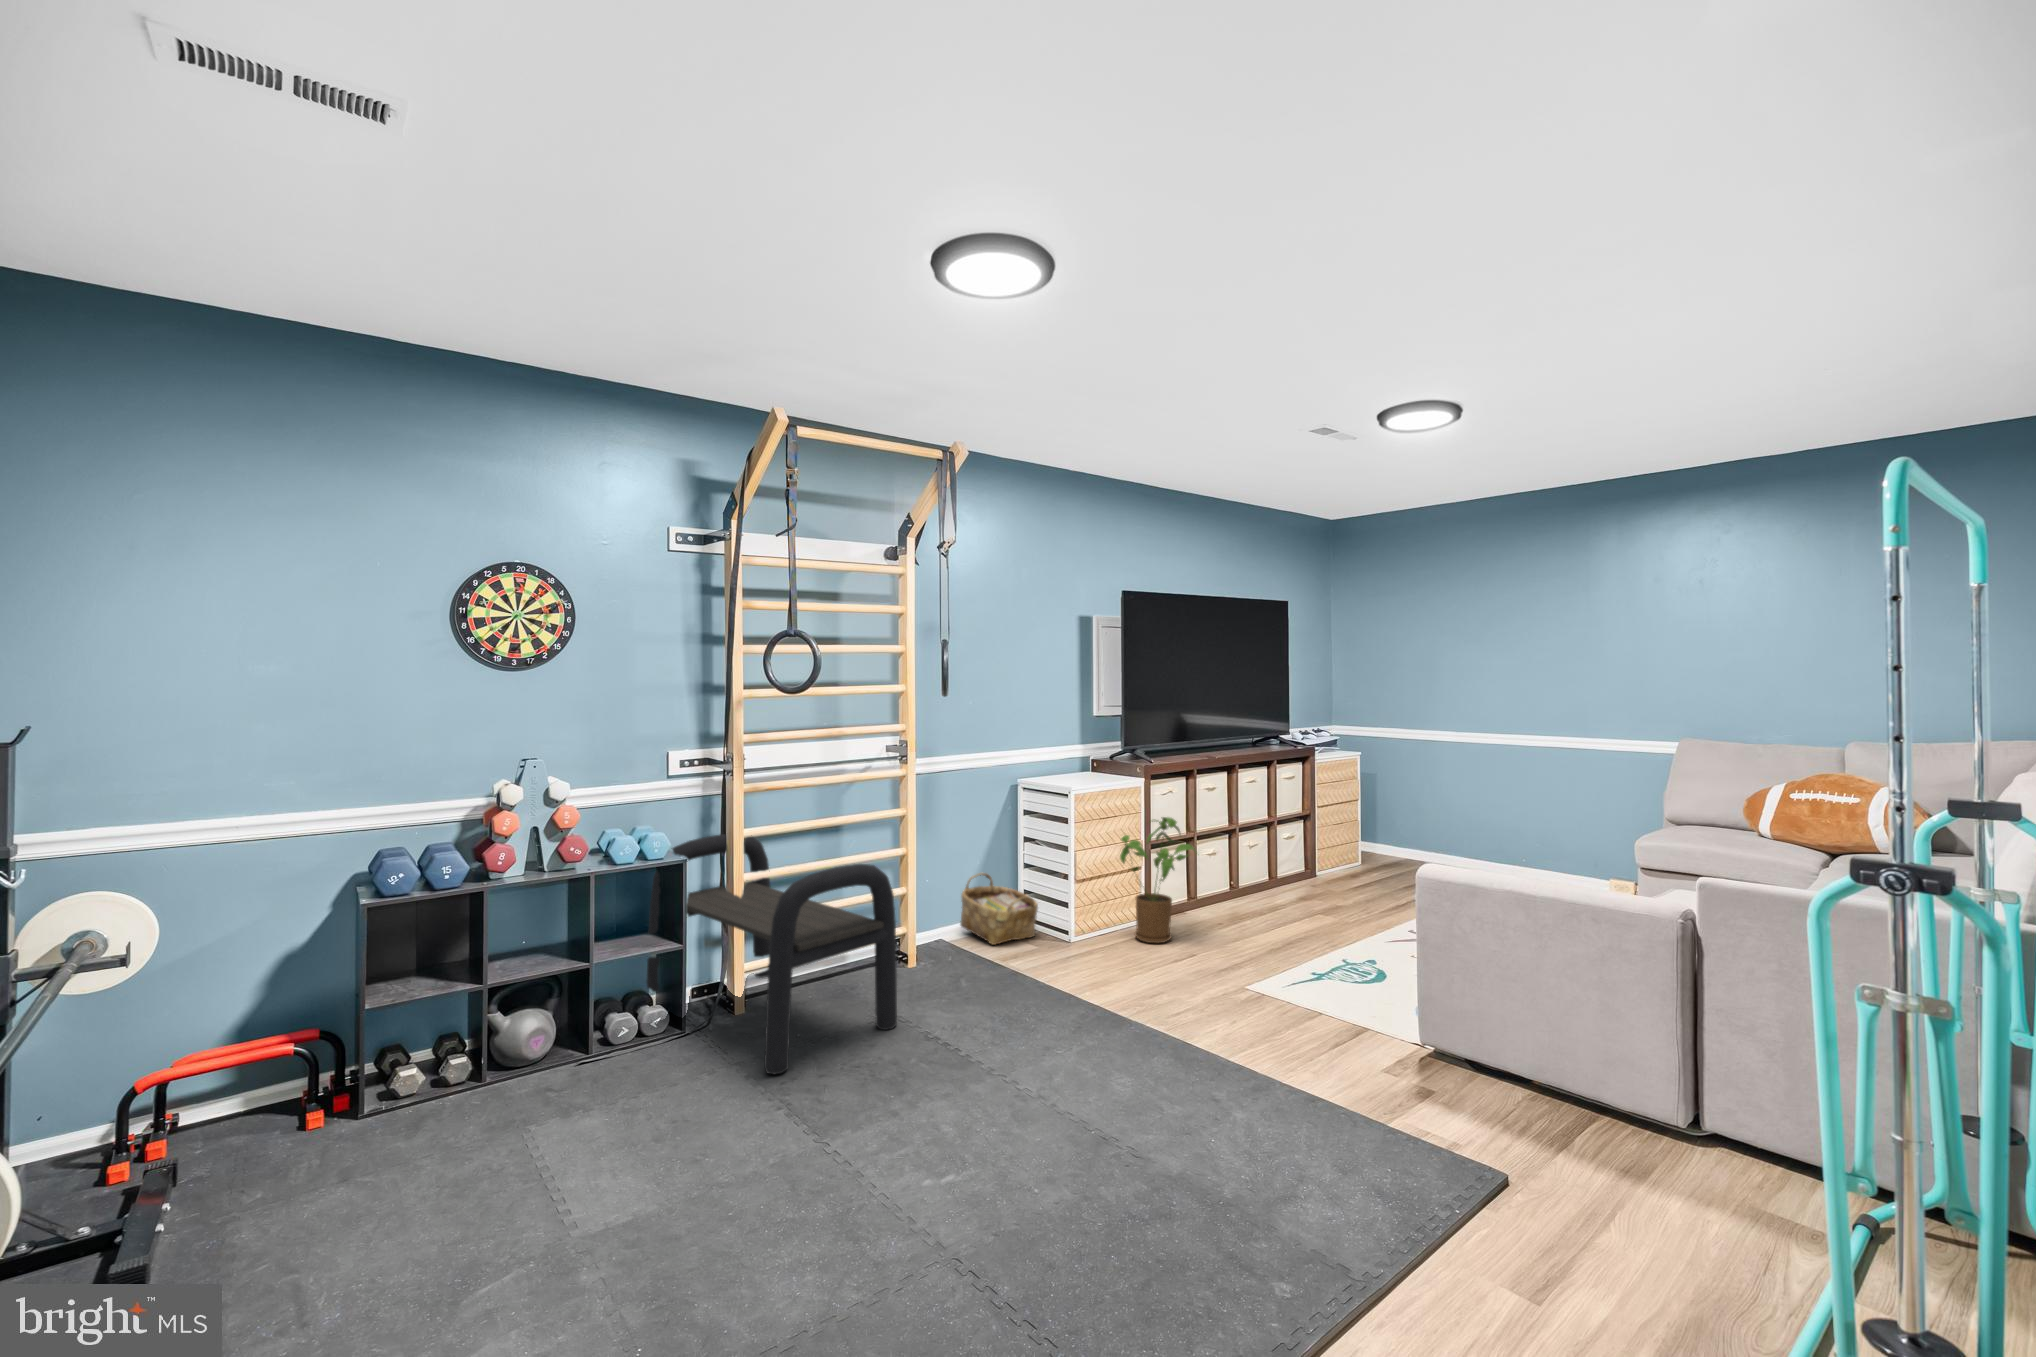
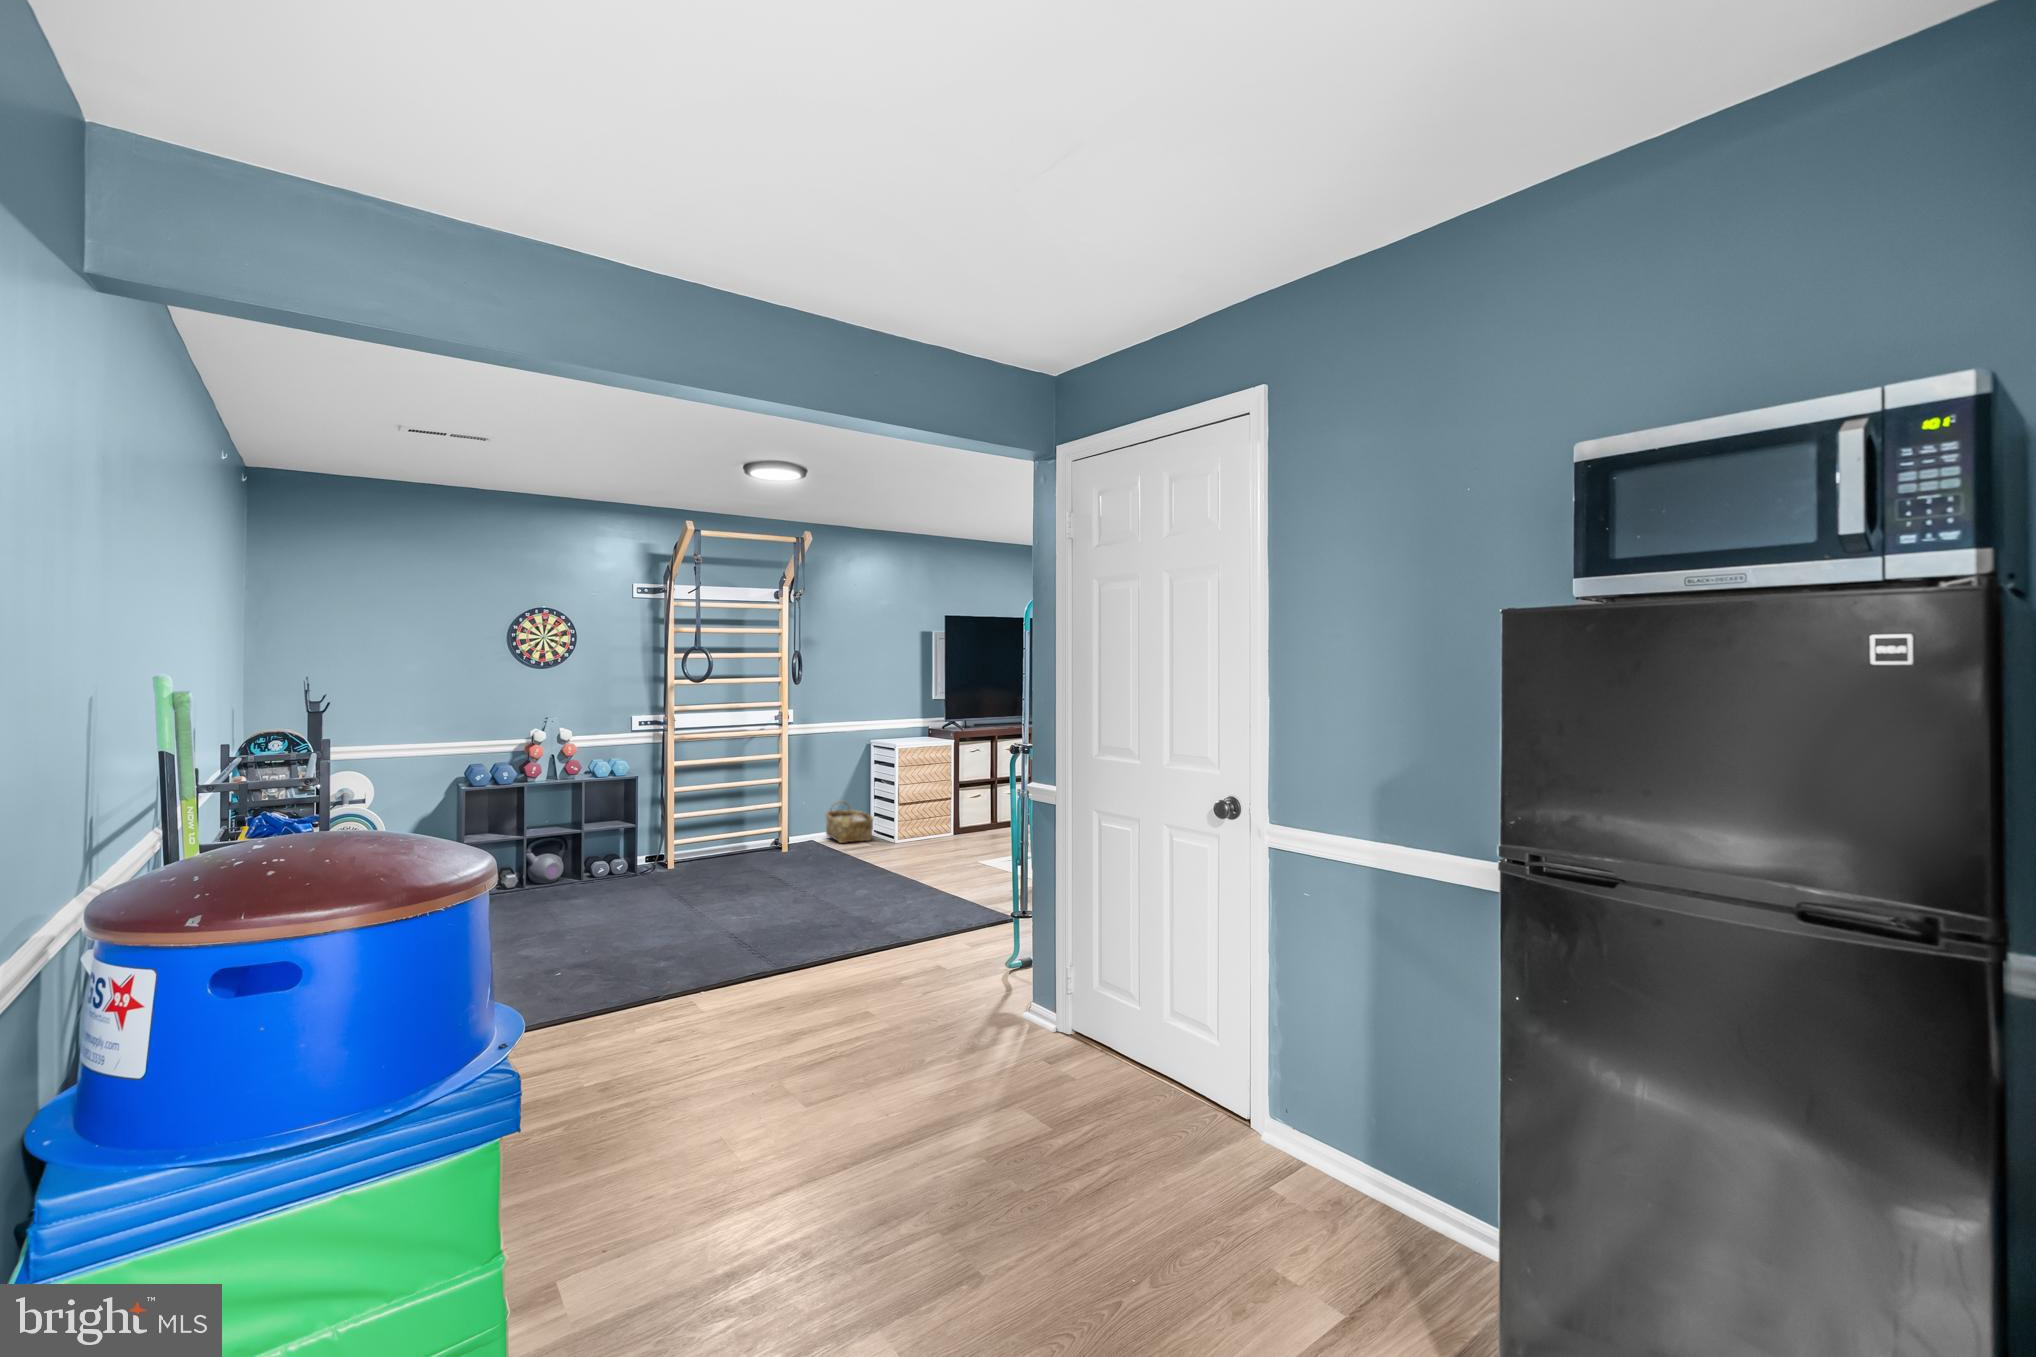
house plant: present [1120,817,1195,943] -> none [924,763,973,843]
bench: present [646,834,897,1074] -> none [616,766,755,885]

